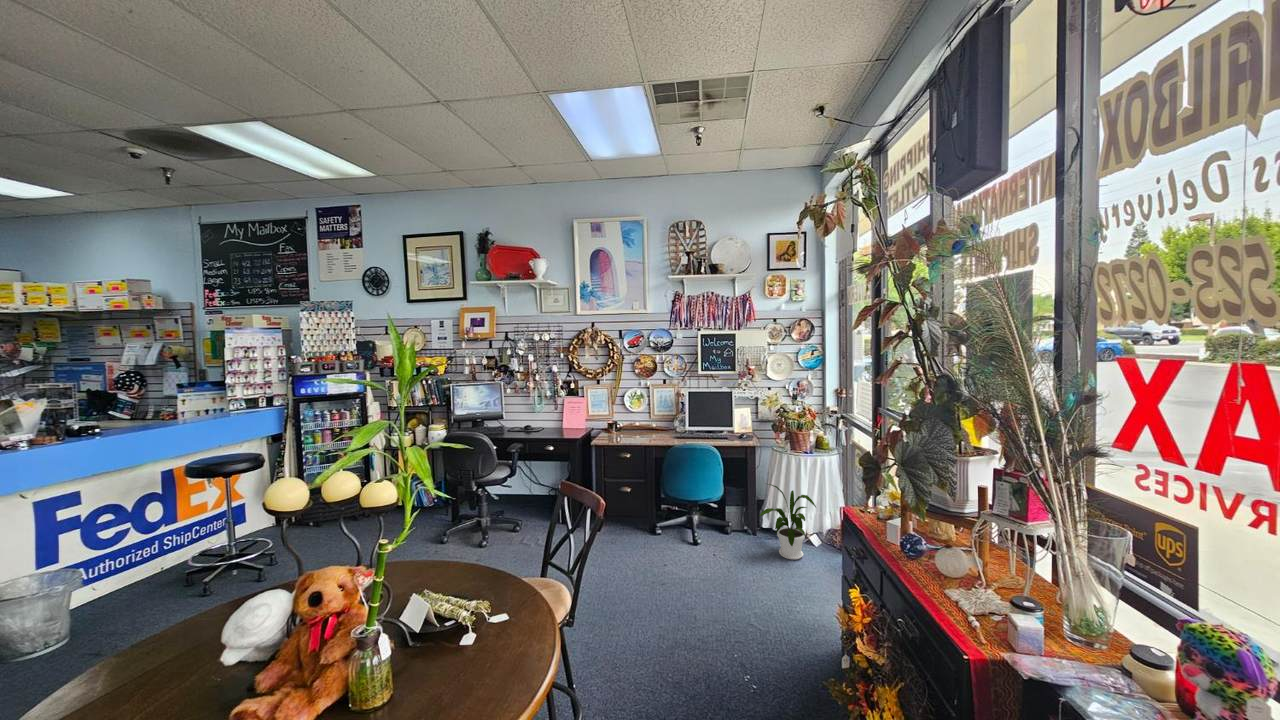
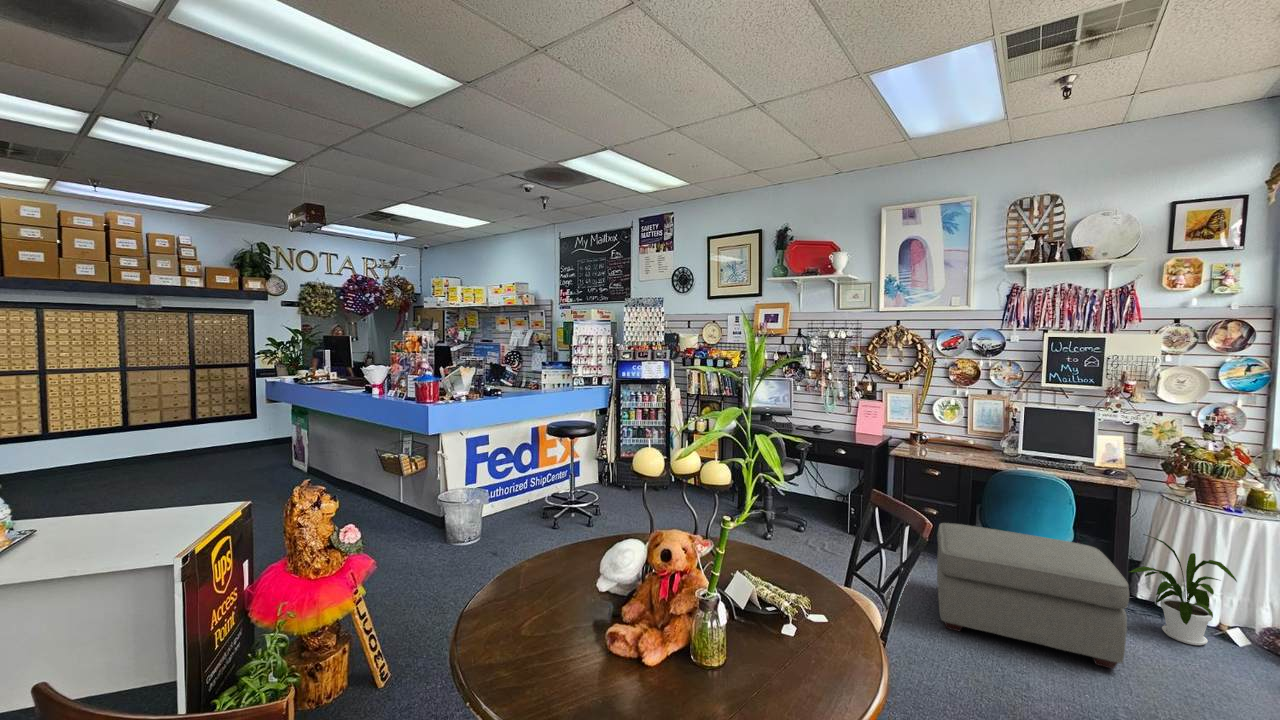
ottoman: none [630,501,761,606] -> present [937,523,1129,669]

